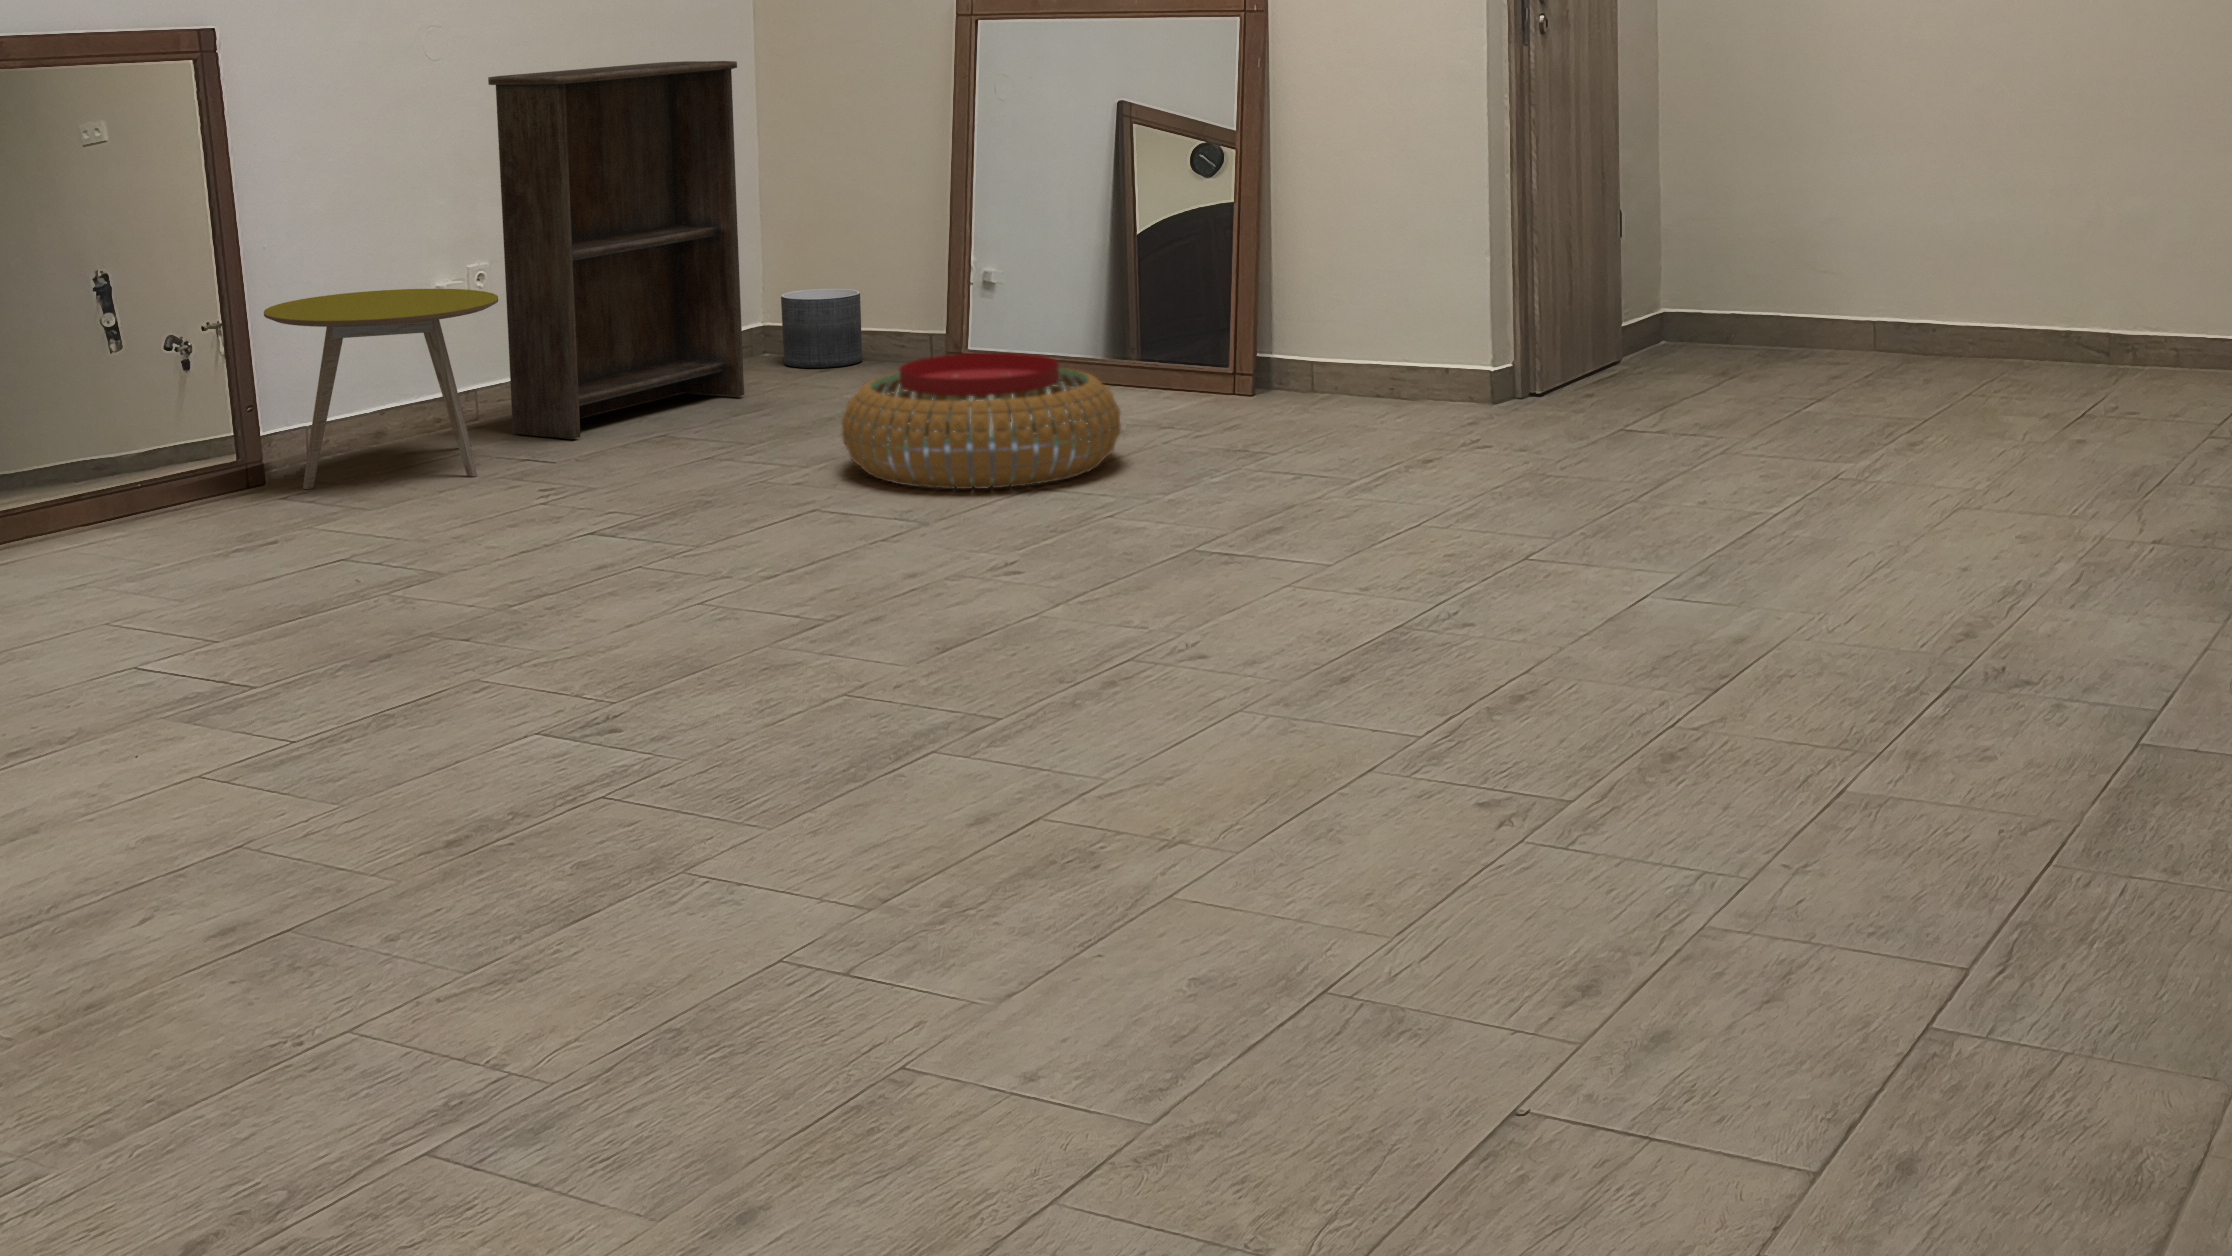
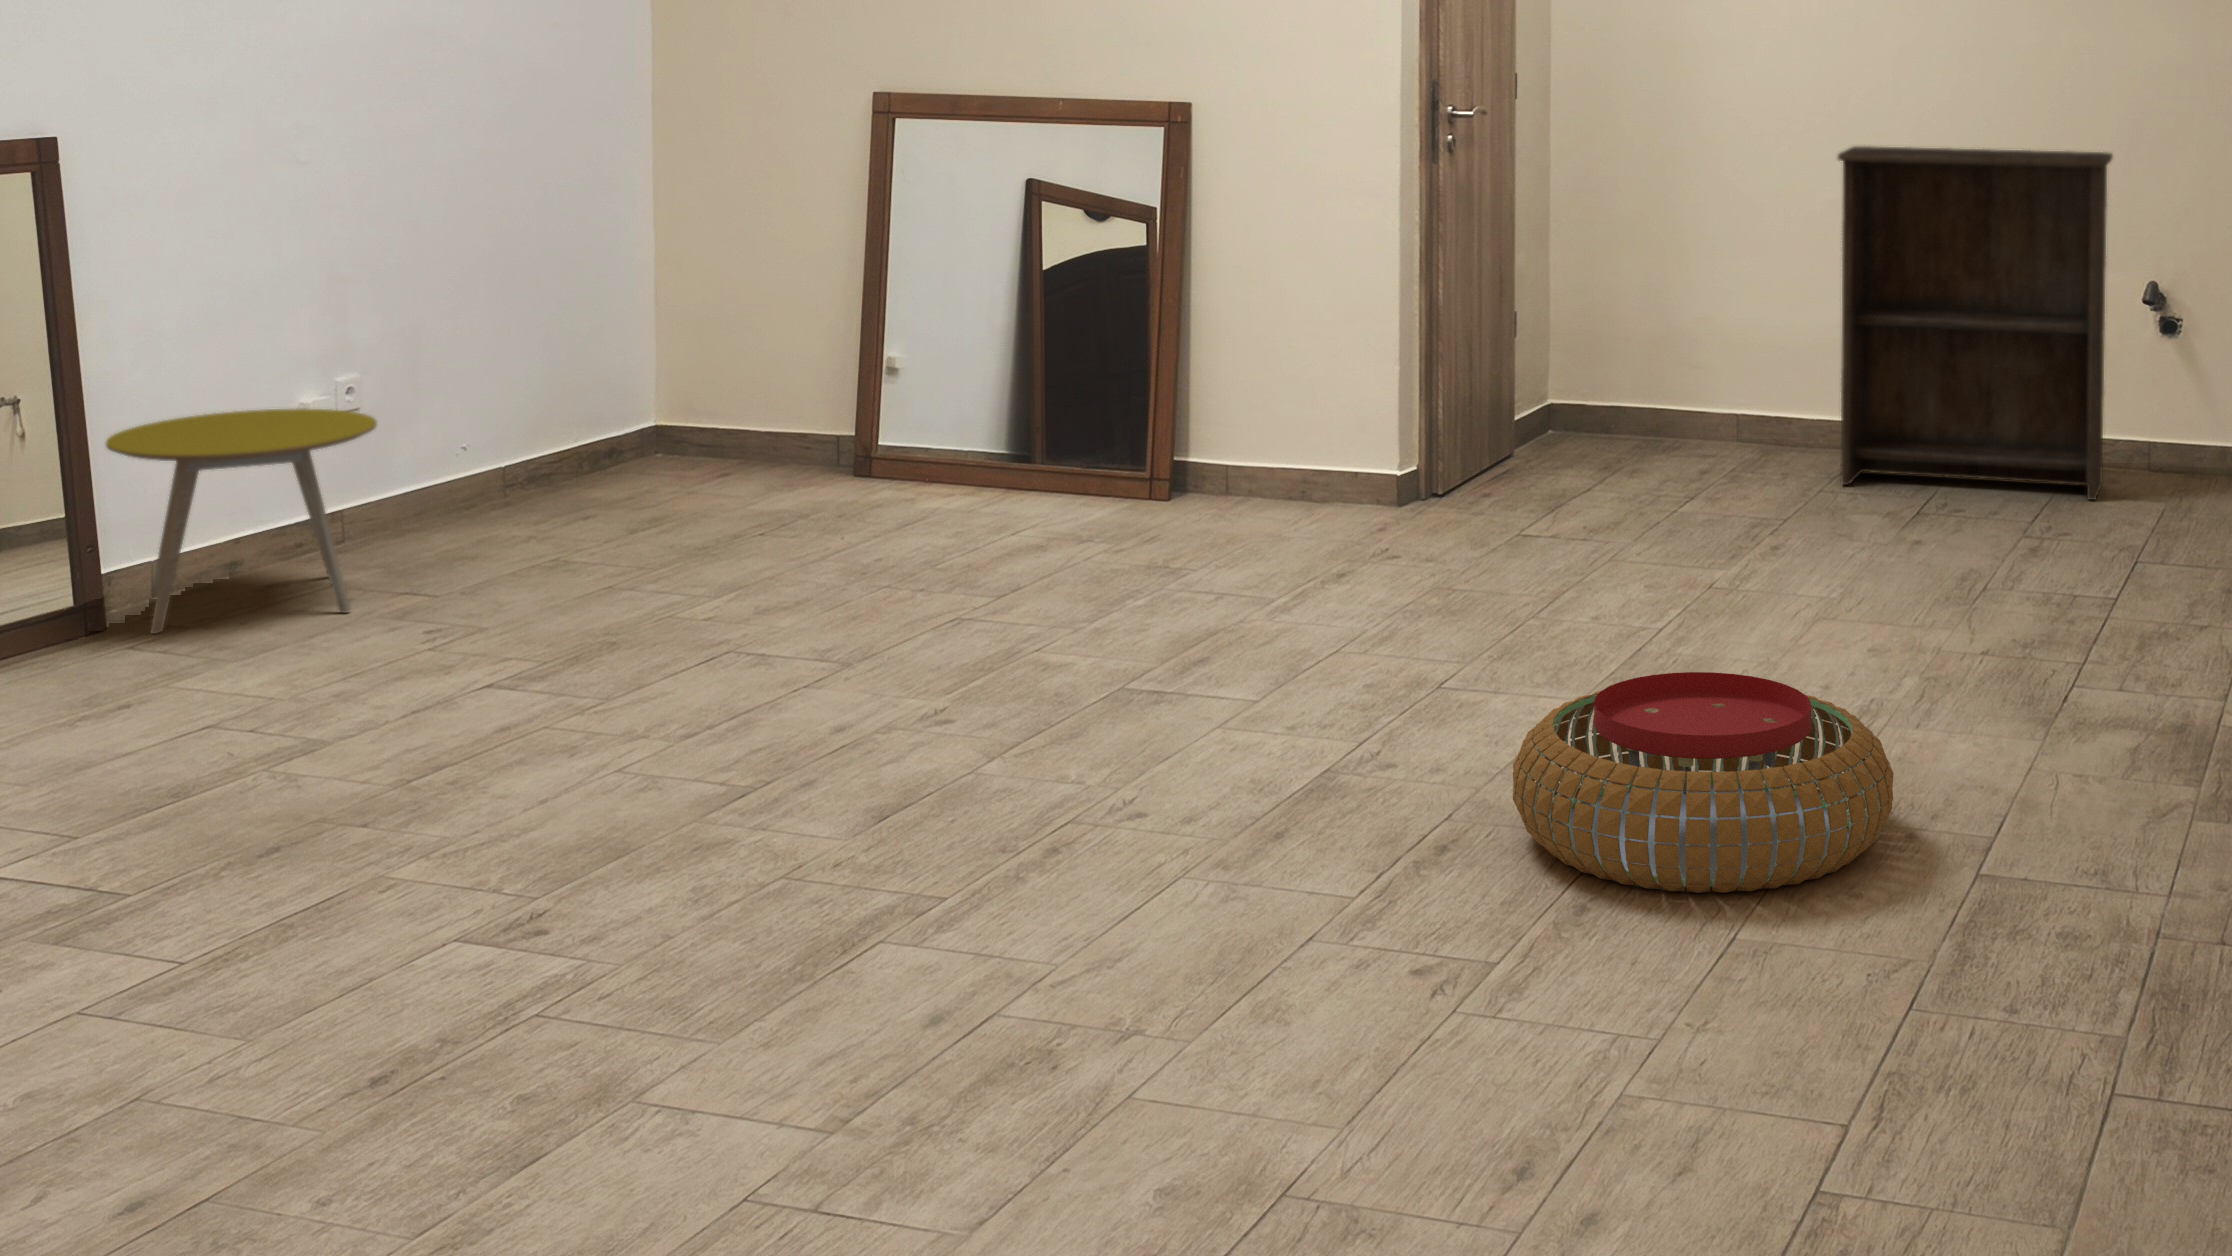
bookshelf: present [488,61,744,439] -> present [1838,146,2112,500]
planter: present [781,289,862,368] -> none [682,384,769,468]
pouf: present [842,353,1121,489] -> present [1513,672,1894,893]

